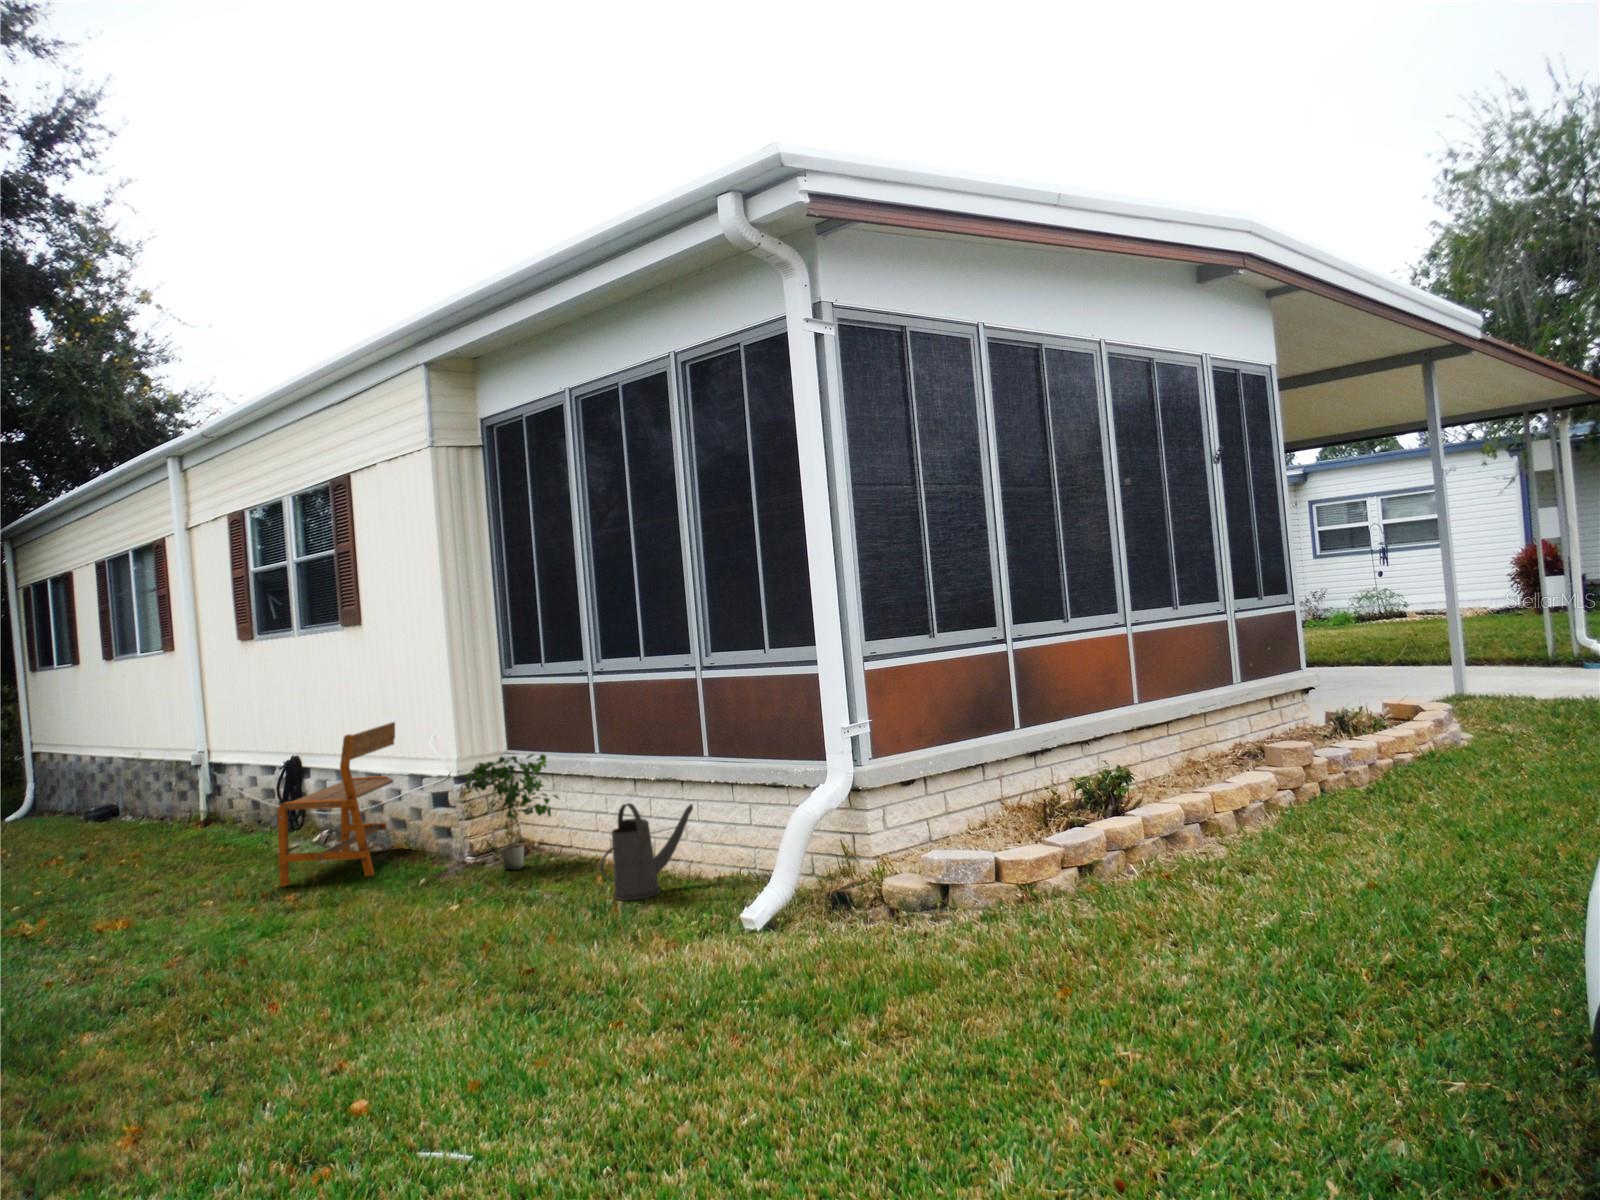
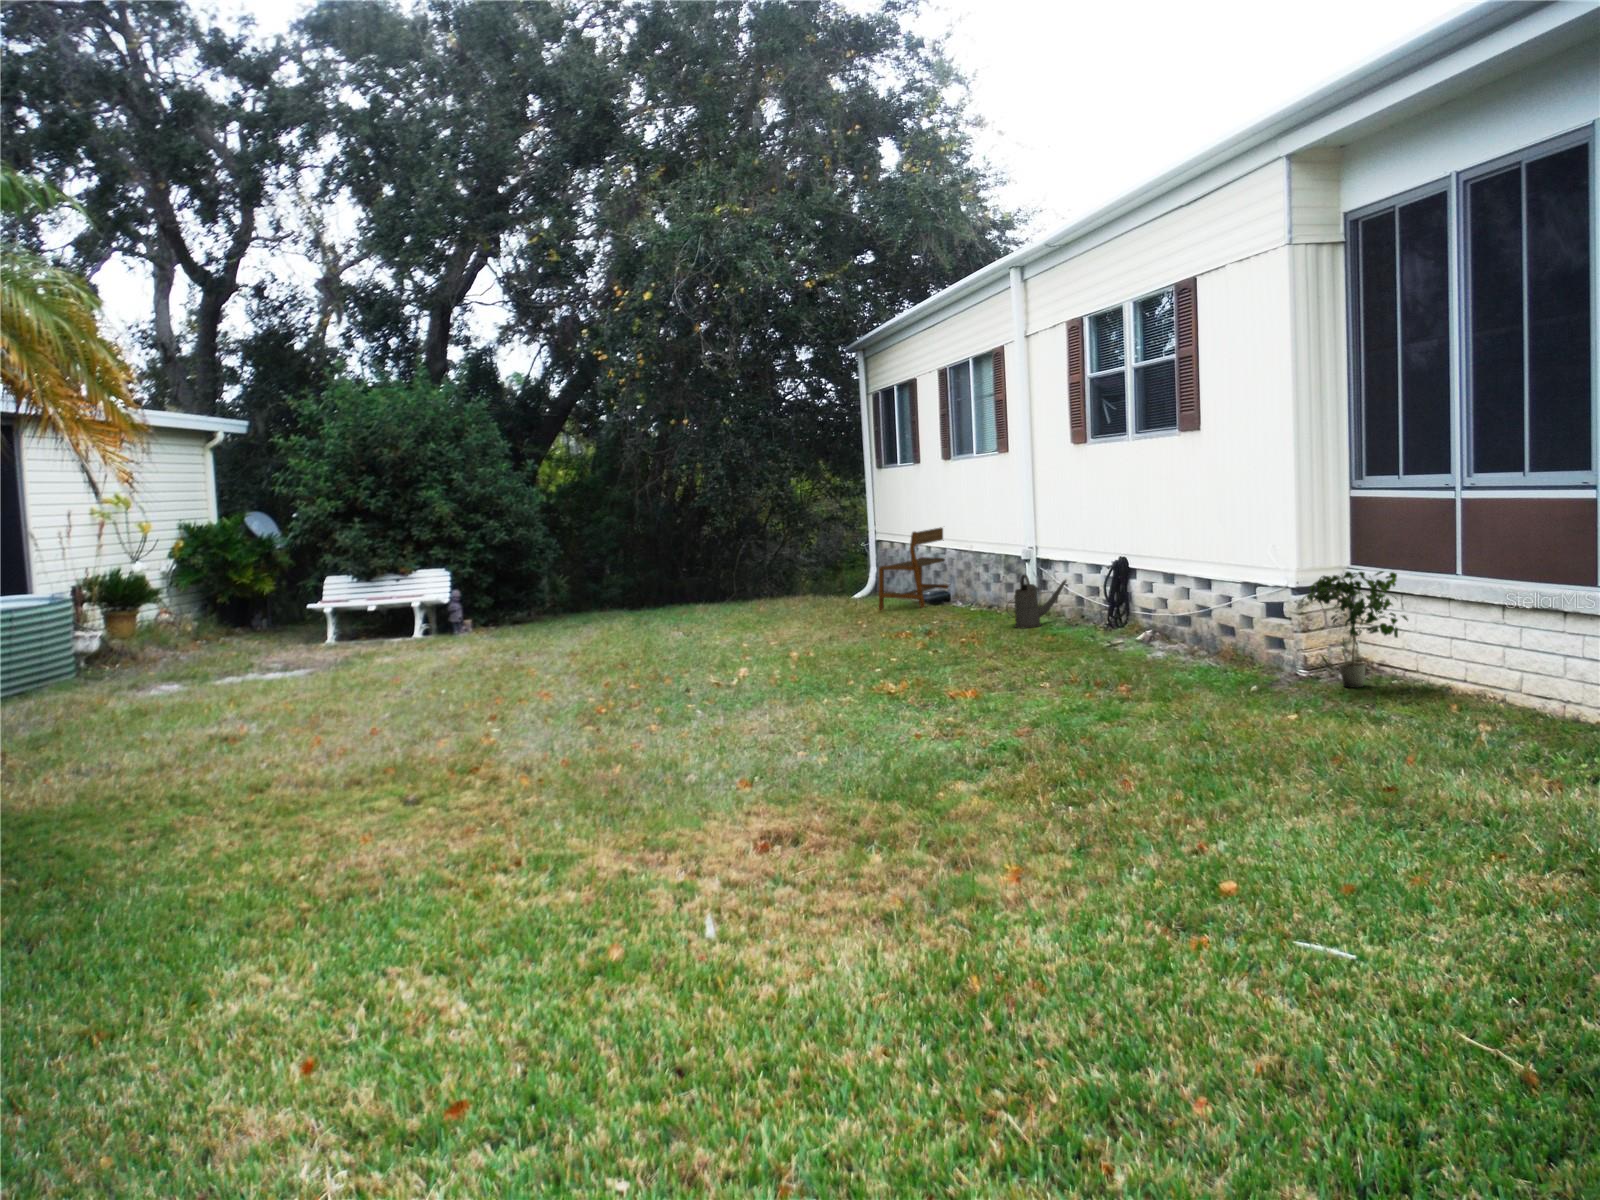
bench: present [278,722,395,887] -> present [879,527,949,610]
watering can: present [600,803,693,901] -> present [1006,575,1067,628]

